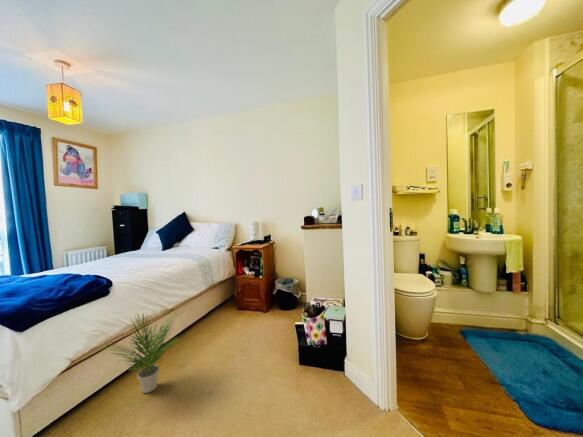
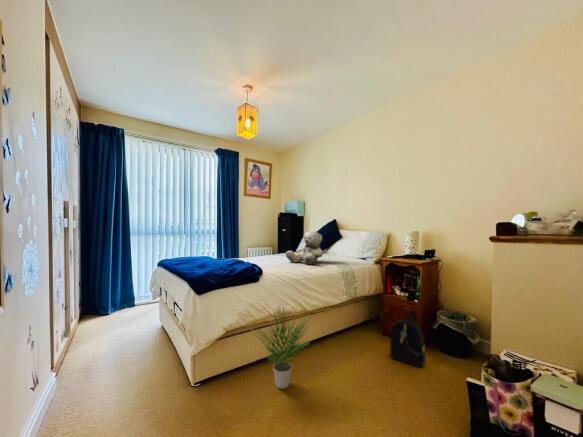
teddy bear: none [134,228,178,264] -> present [286,231,323,264]
backpack: none [244,285,269,326] -> present [390,311,425,367]

